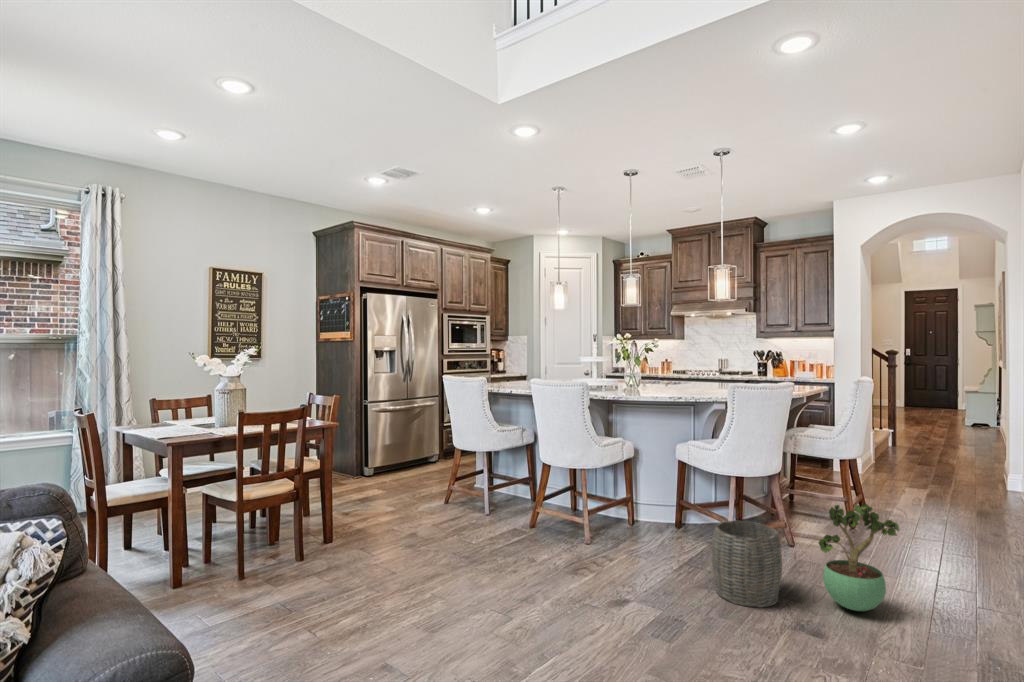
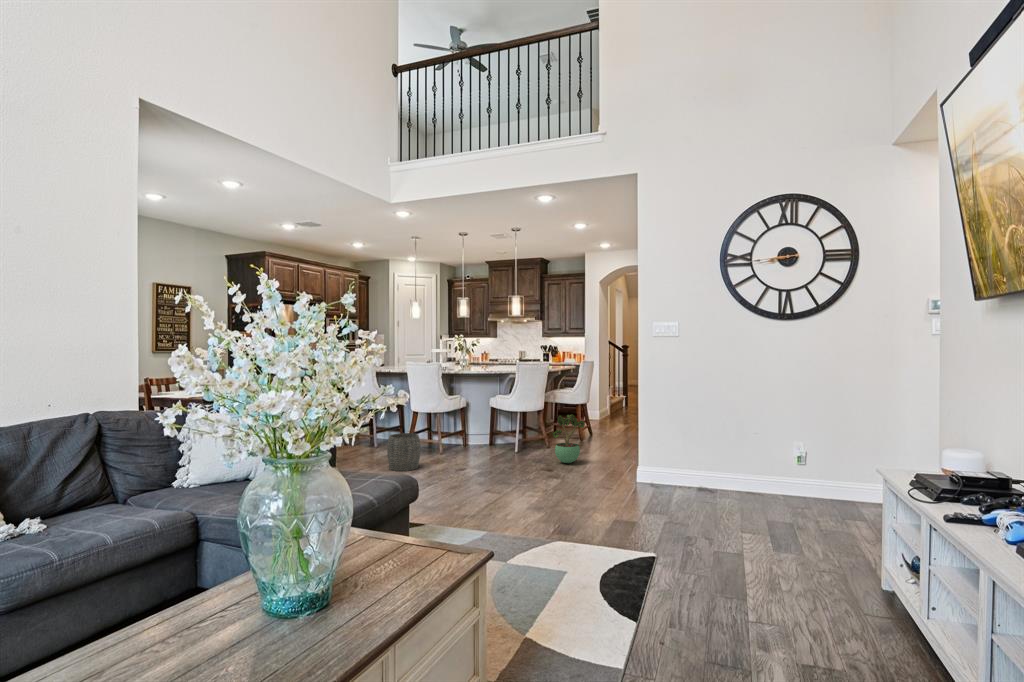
woven basket: present [712,521,782,607] -> present [387,433,420,471]

